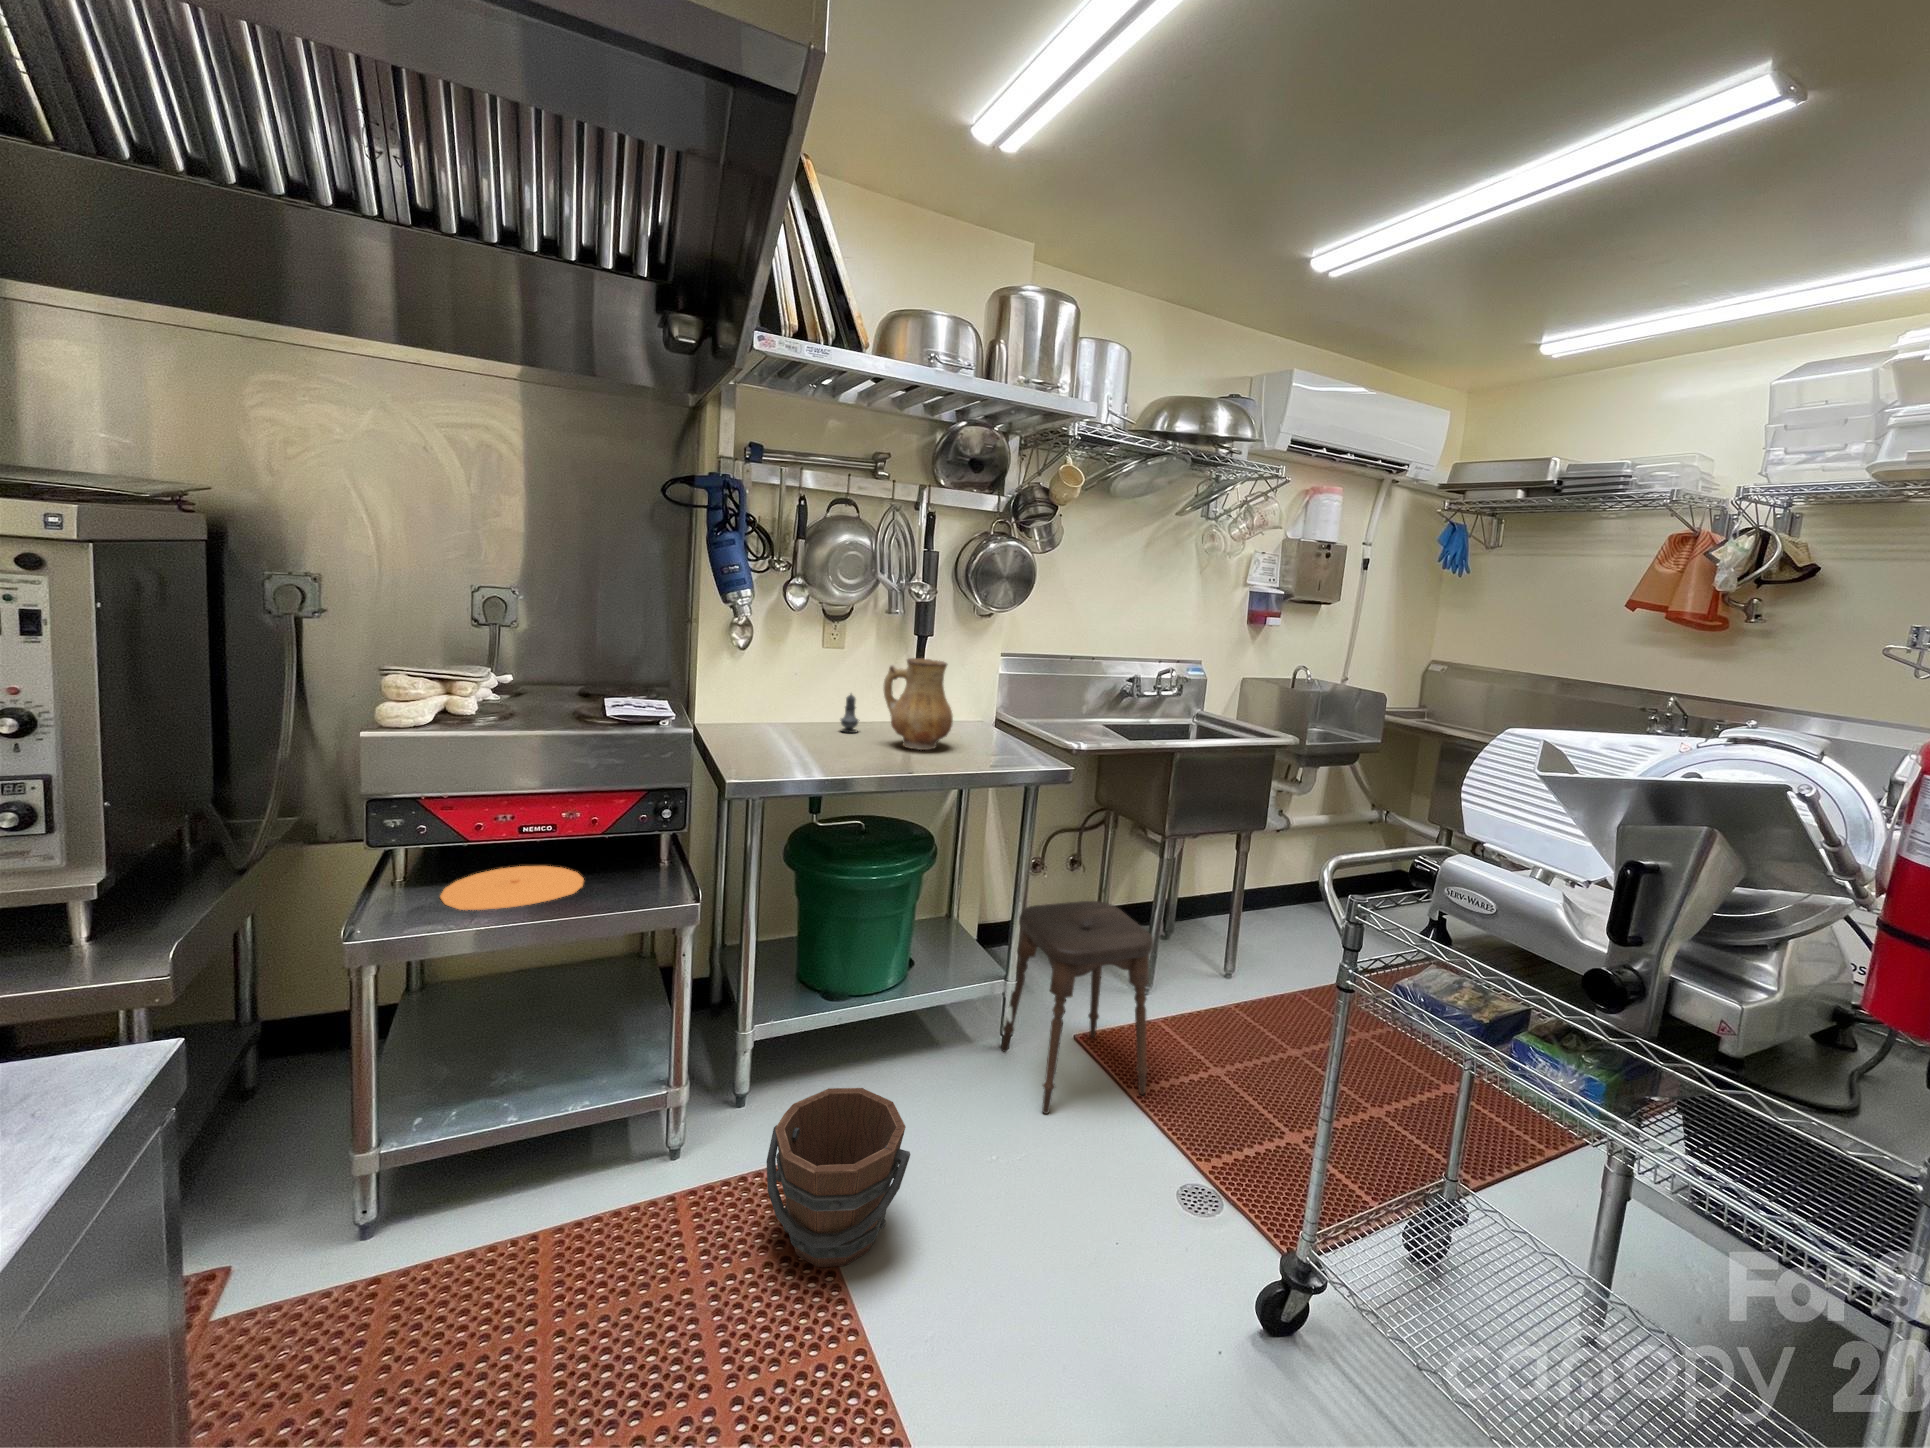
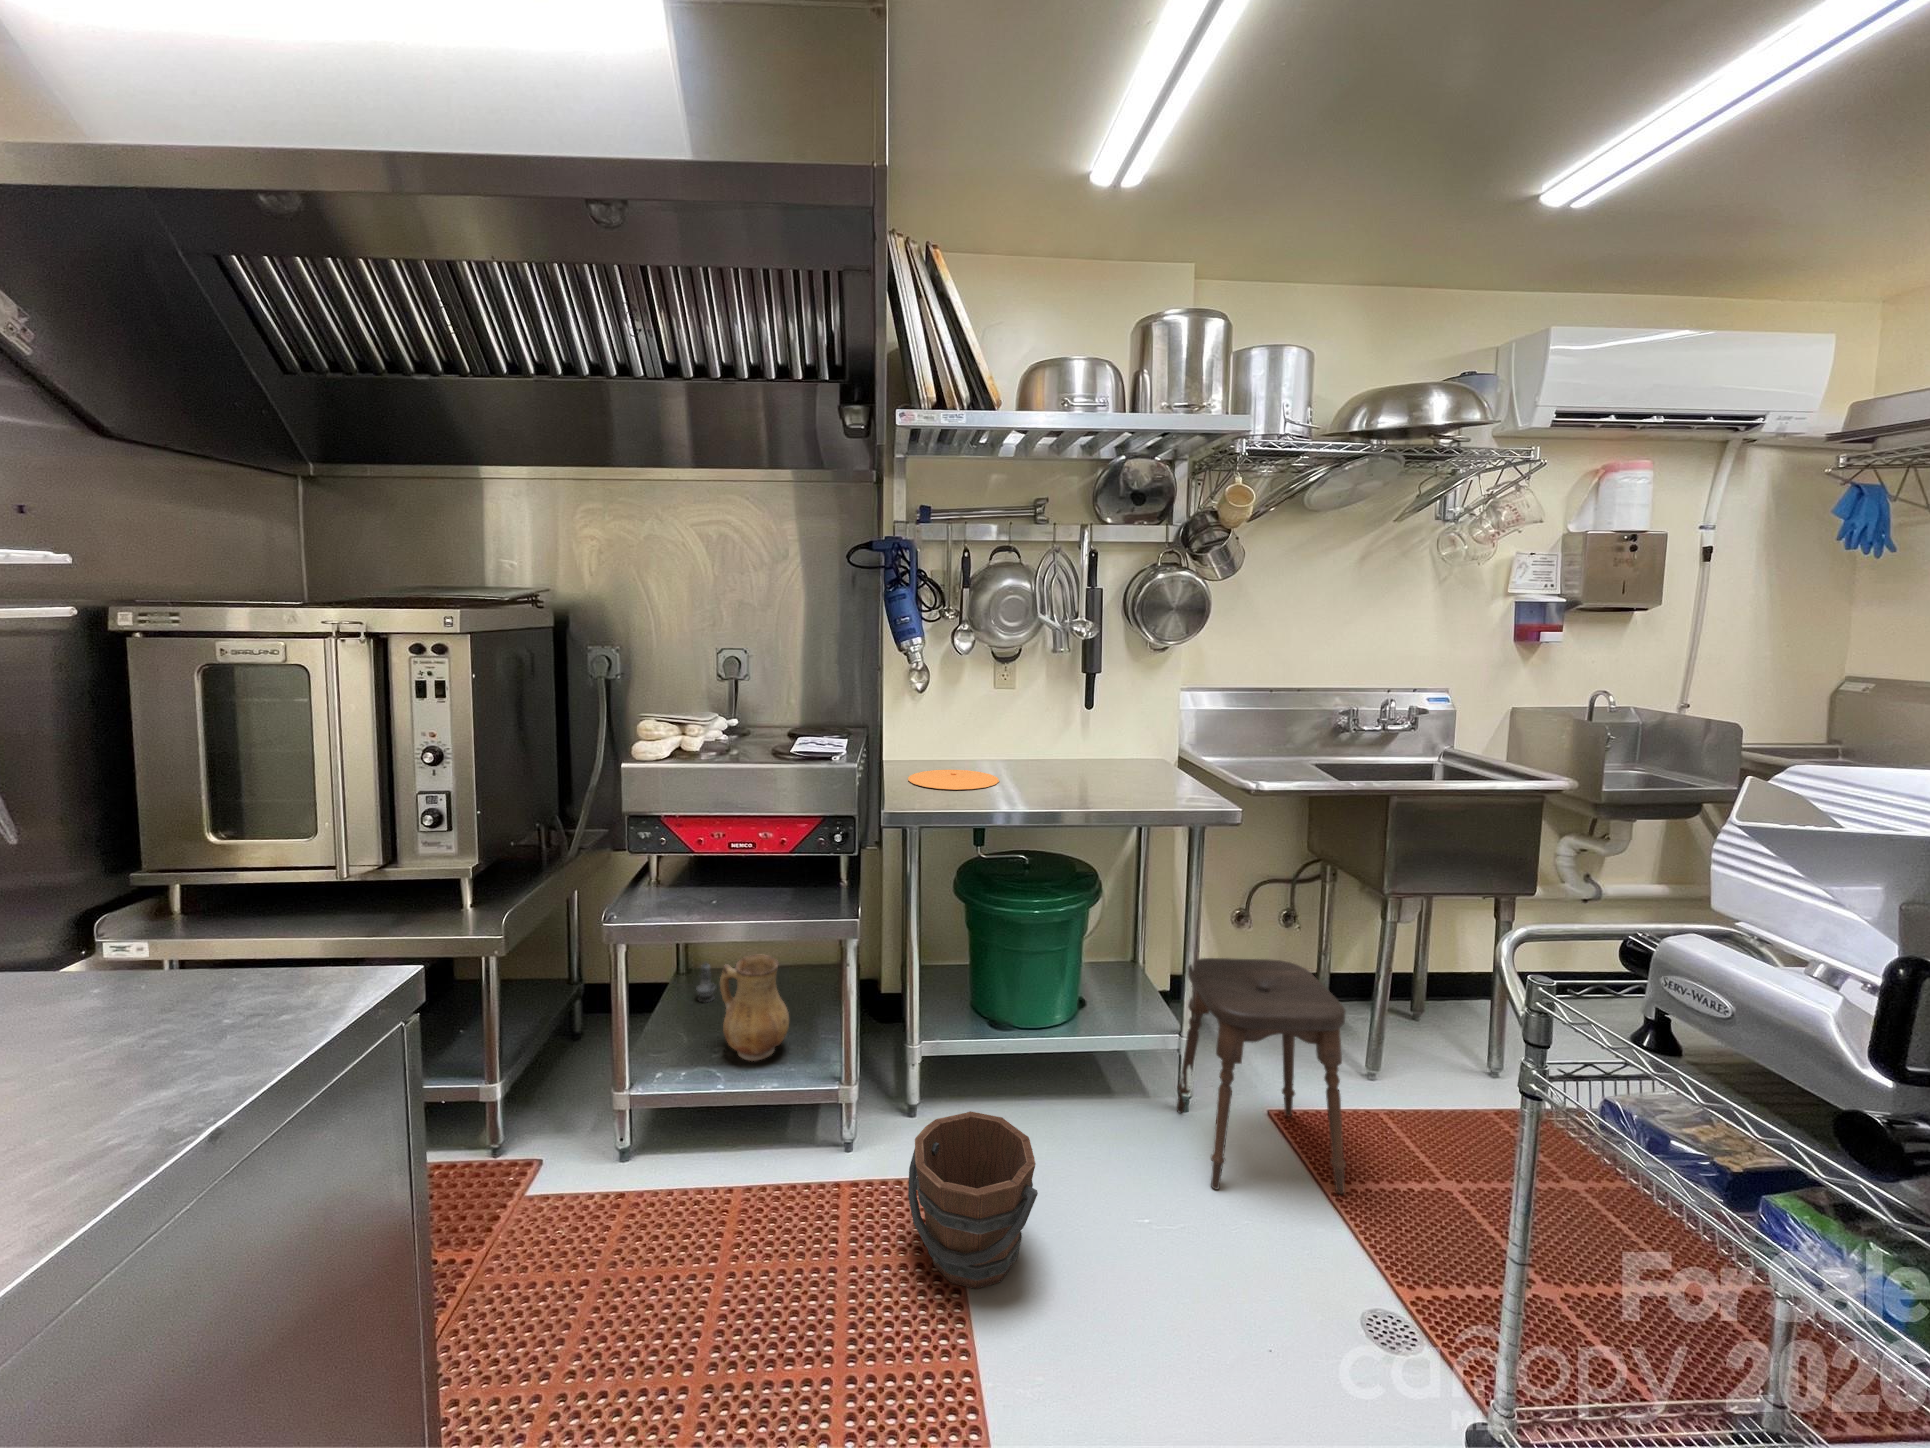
ceramic pitcher: present [883,658,953,750] -> present [720,955,789,1061]
salt shaker: present [840,694,859,733] -> present [696,962,715,1002]
plate: present [440,866,584,910] -> present [908,770,999,790]

